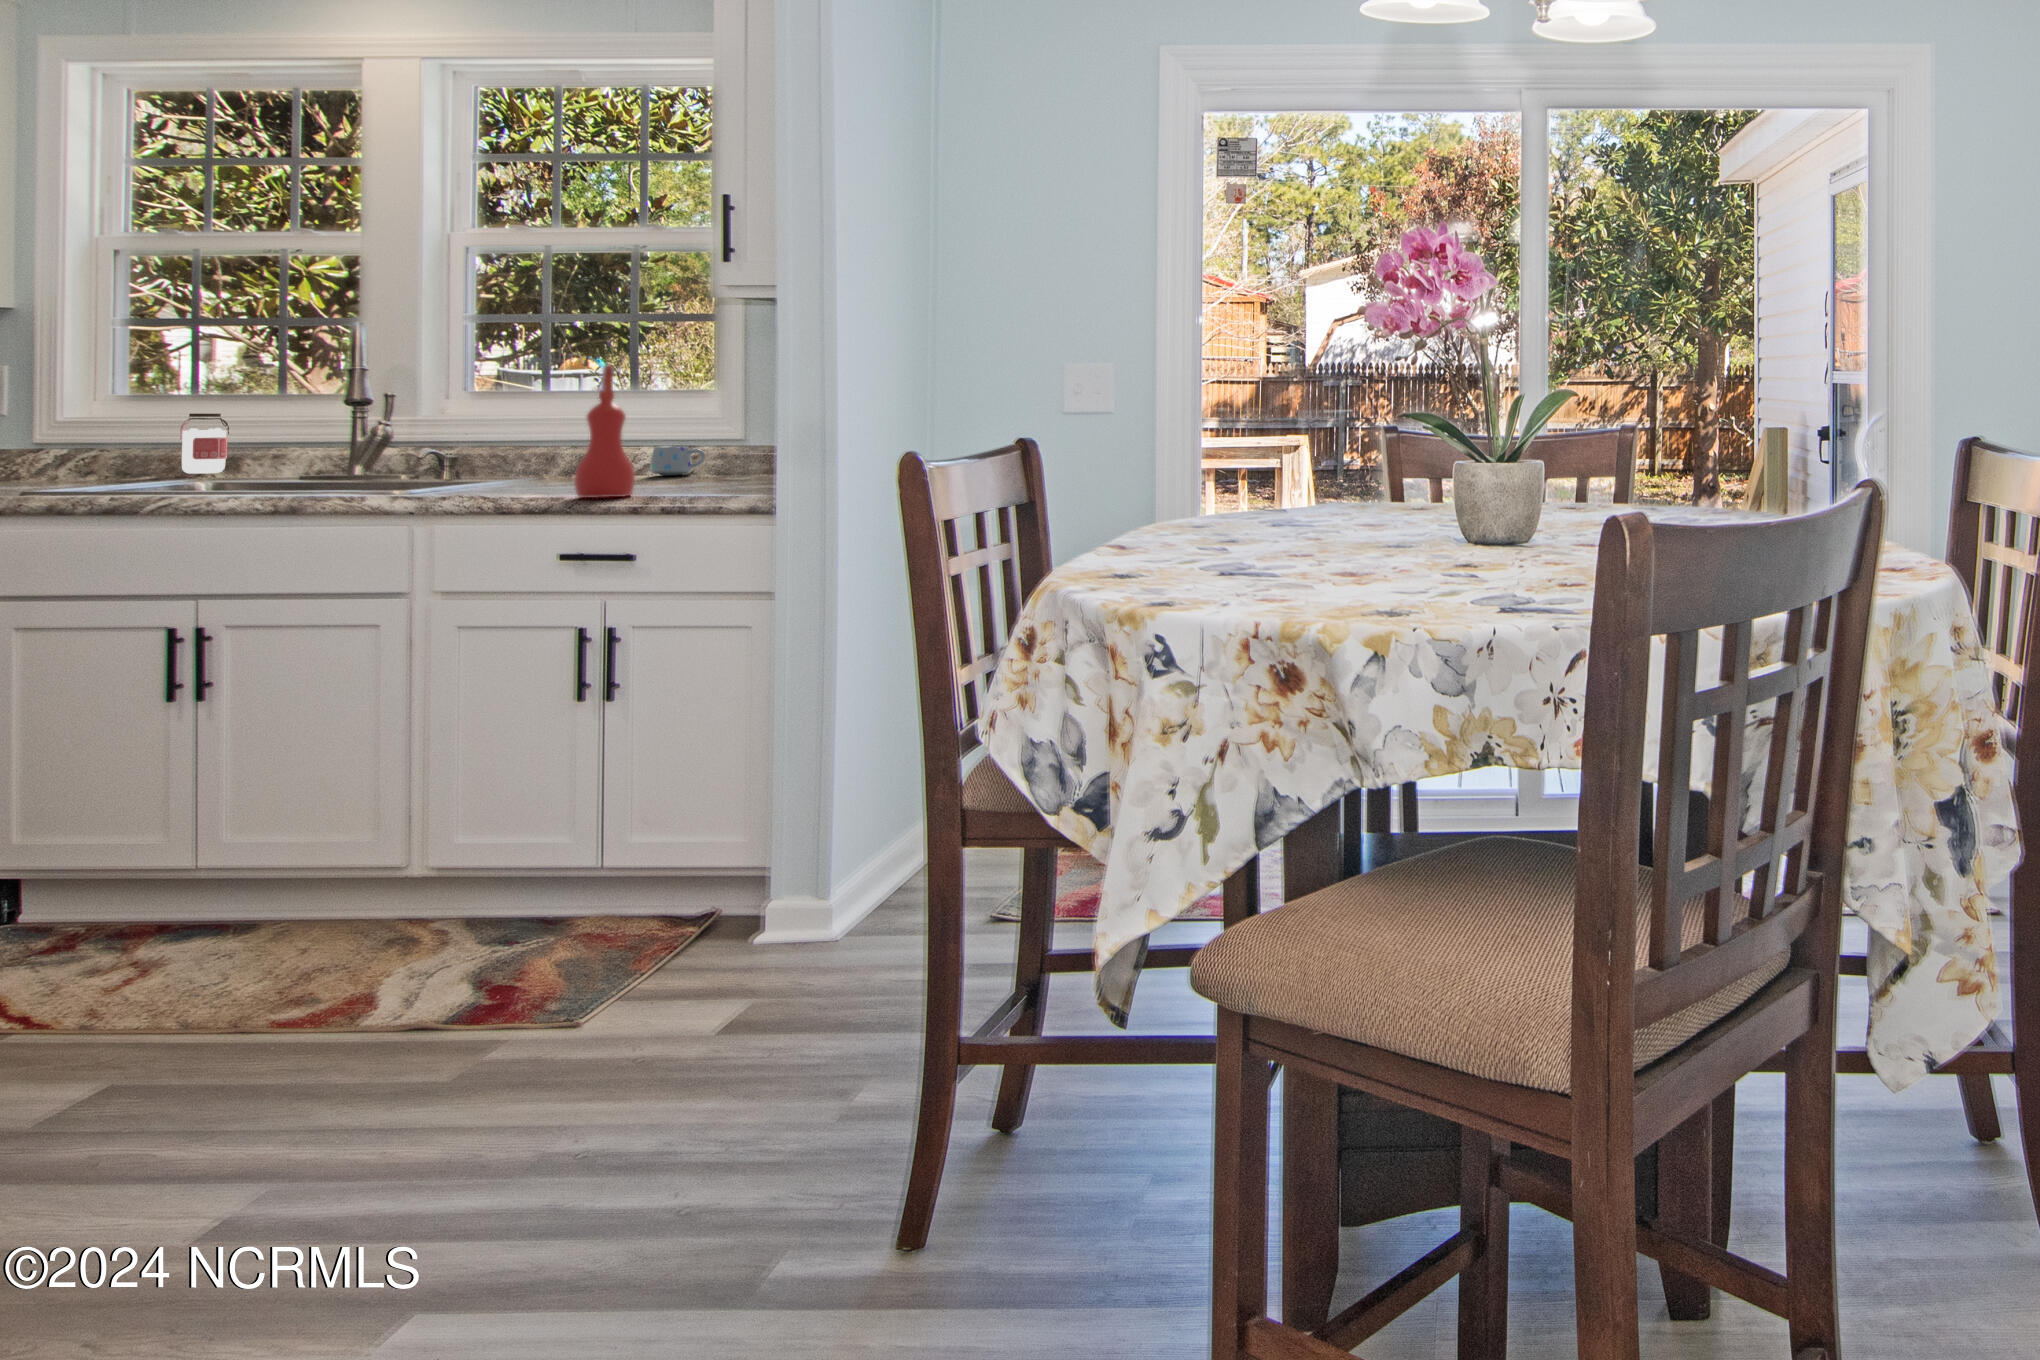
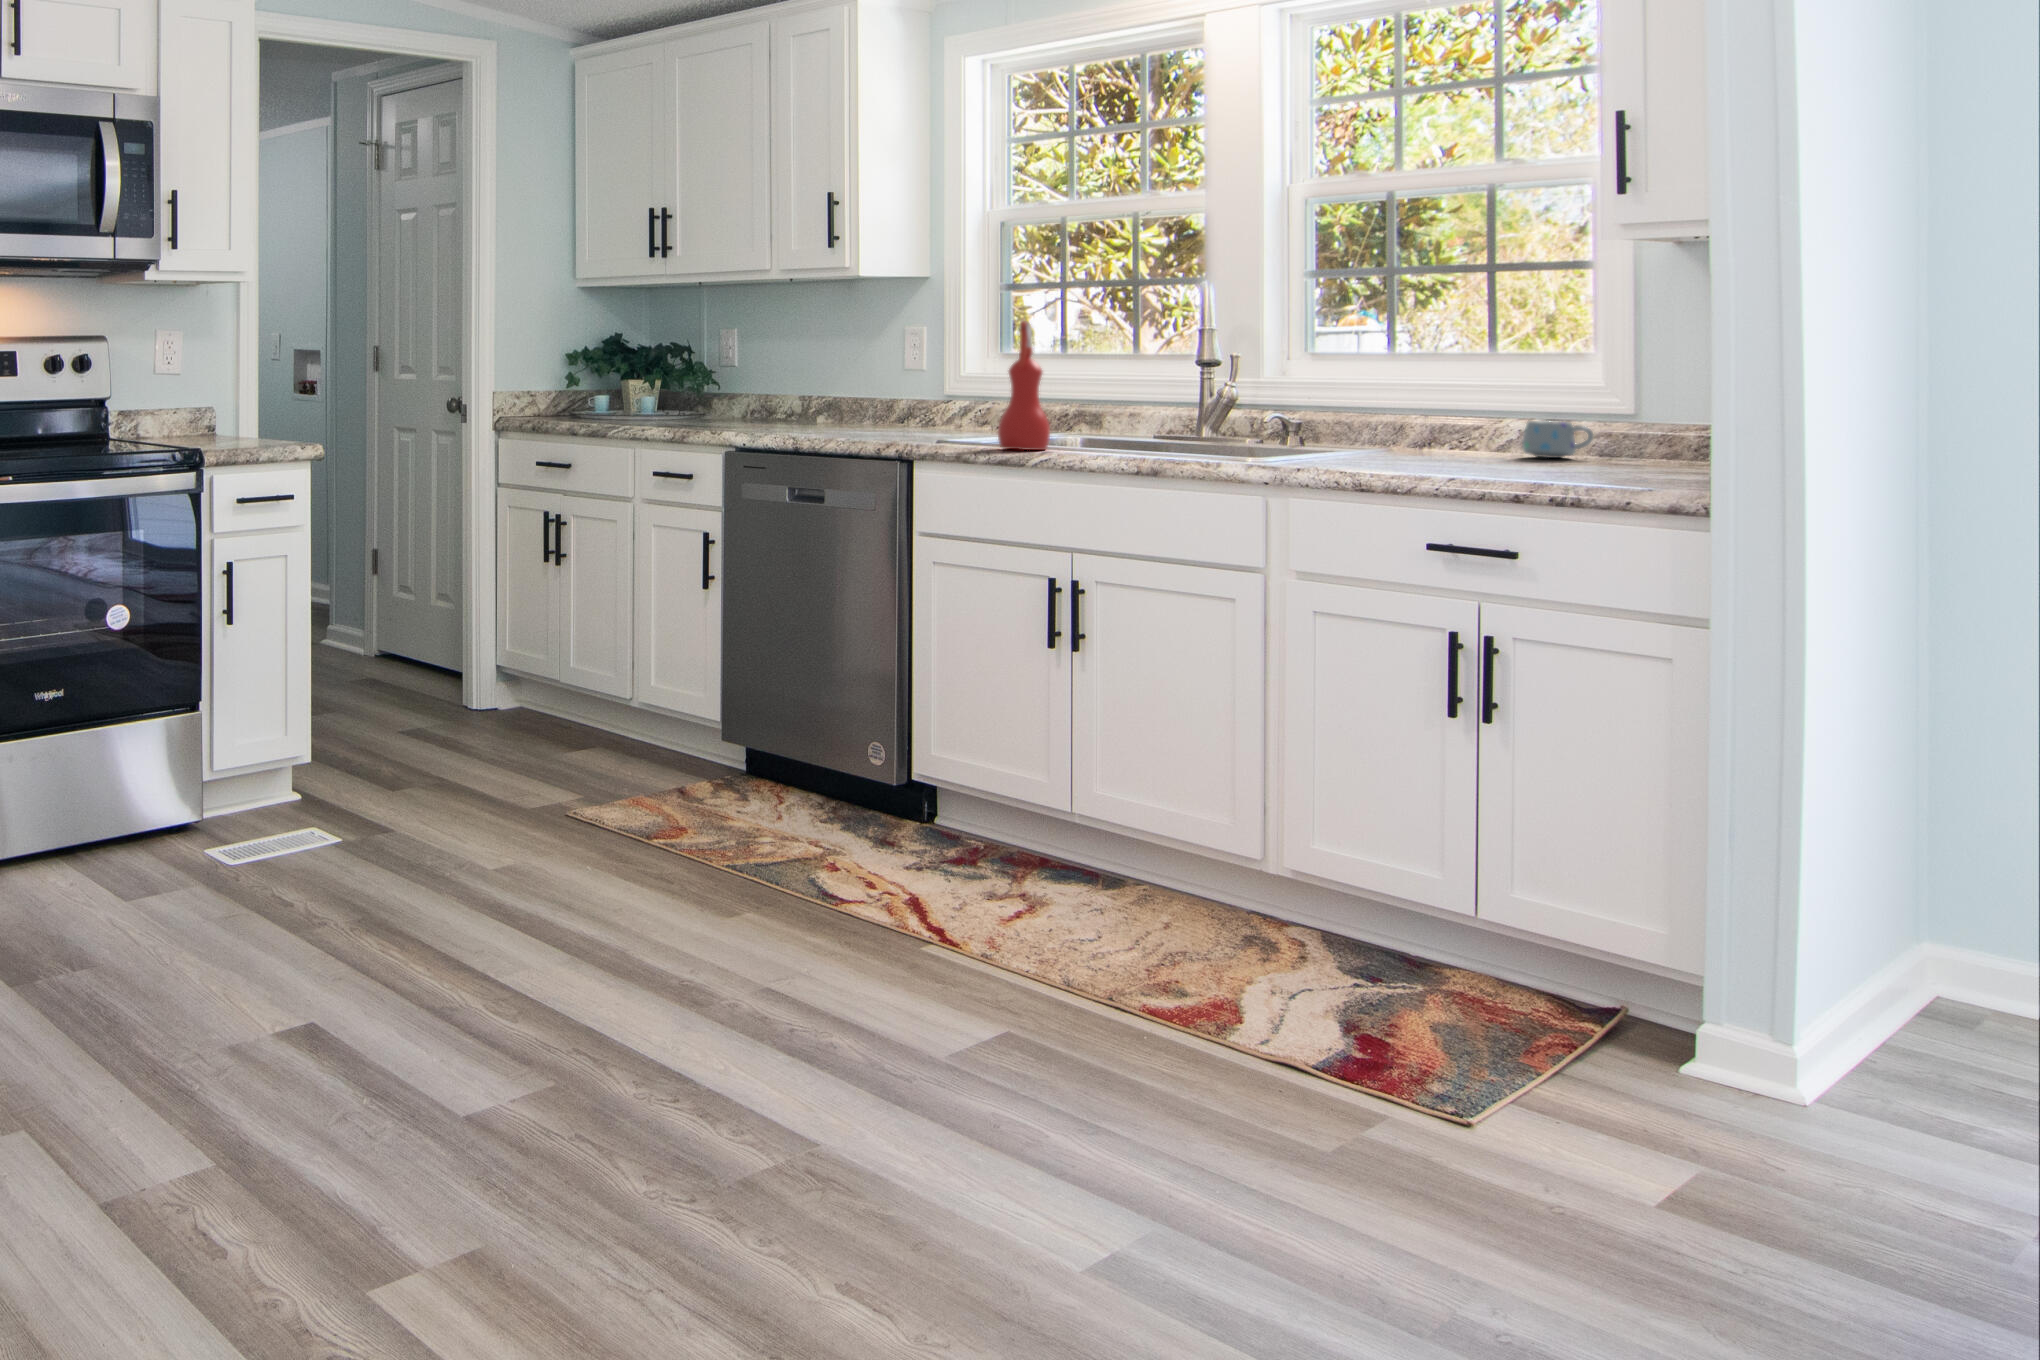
spray bottle: present [574,365,635,498] -> present [998,321,1050,450]
jar: present [180,414,229,474] -> none [1053,370,1092,430]

